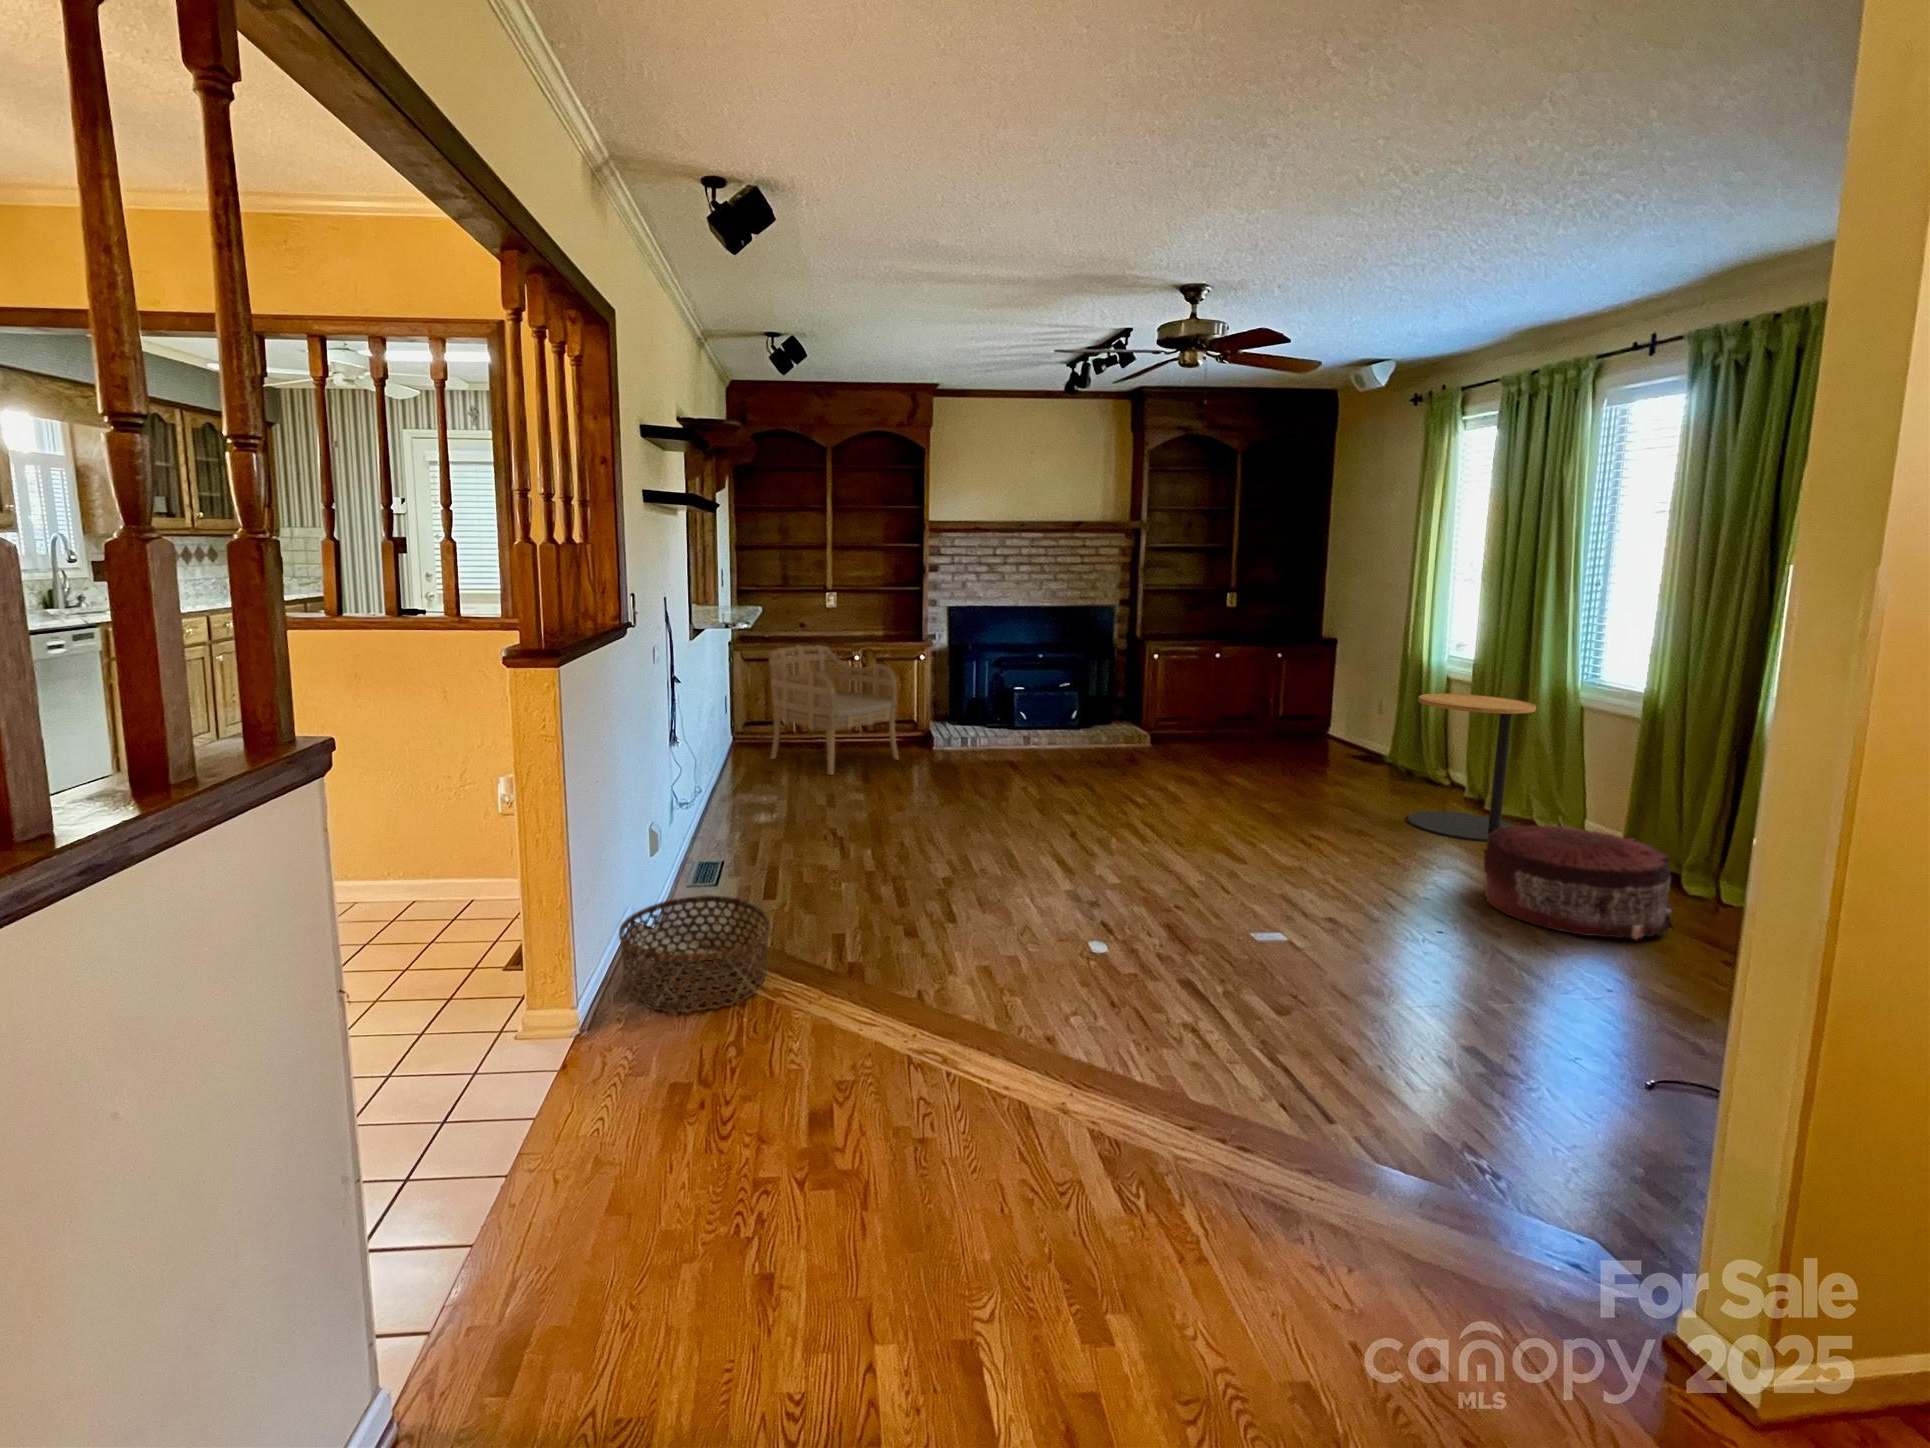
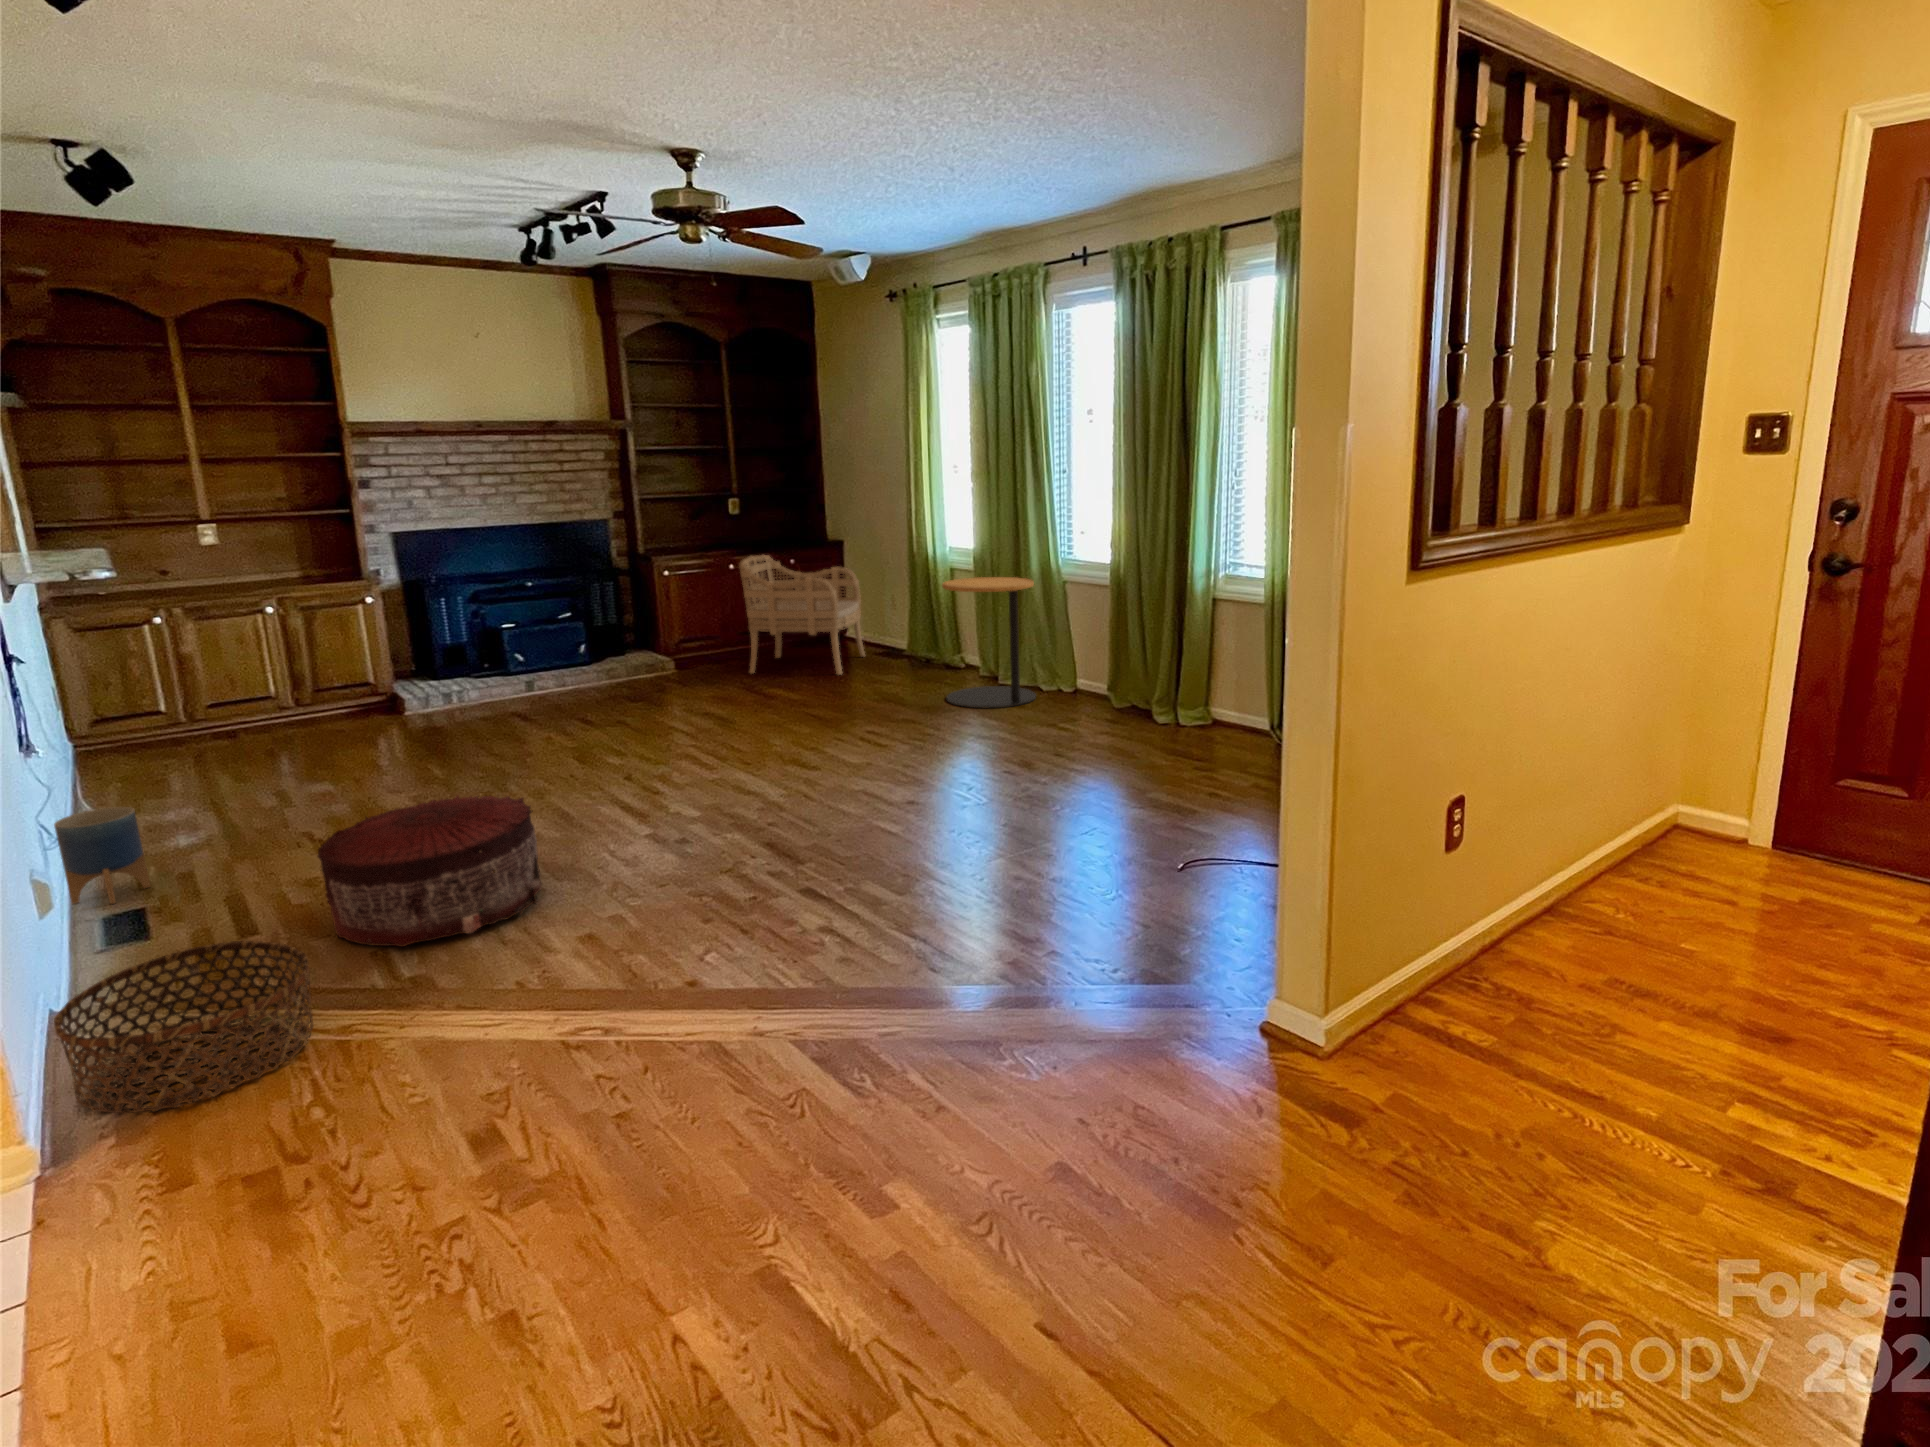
armchair: present [769,645,899,775] -> present [739,555,865,675]
planter: none [690,780,733,848] -> present [54,807,150,904]
pouf: present [1483,825,1673,939] -> present [318,796,542,947]

